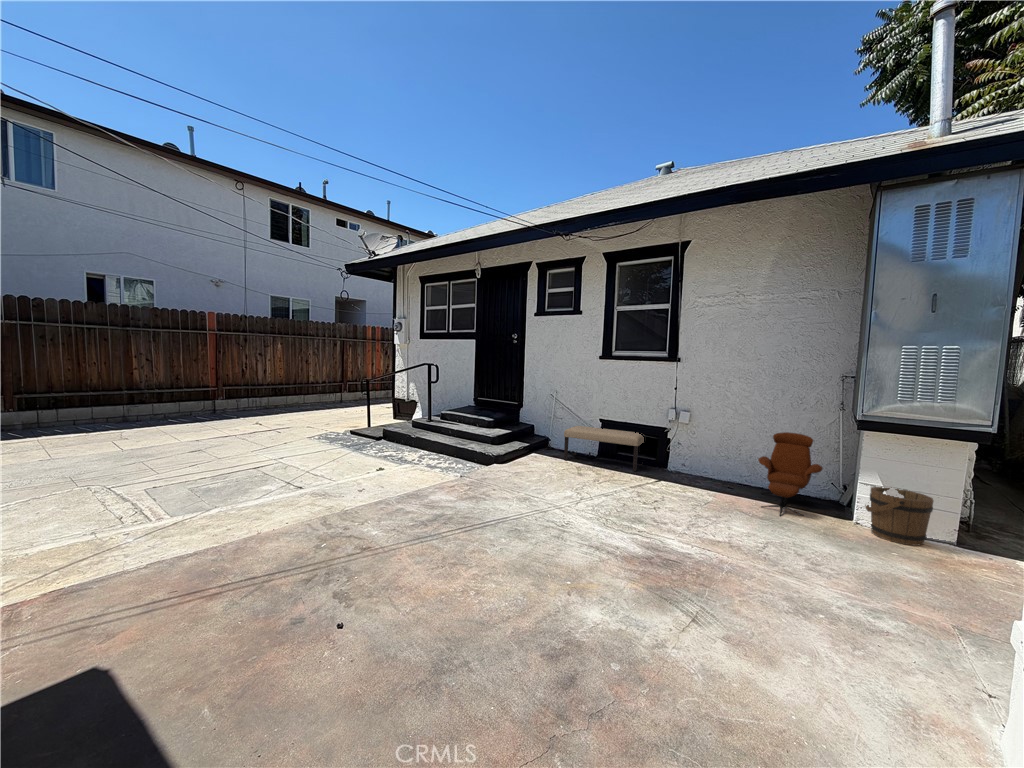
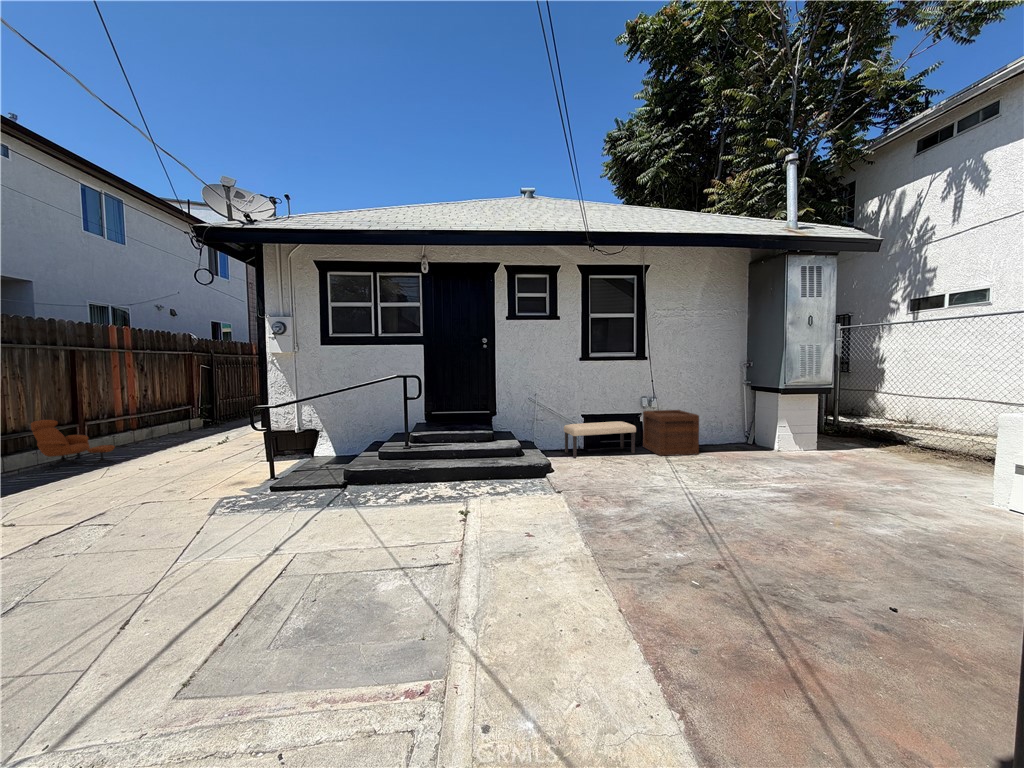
wooden crate: none [652,425,721,490] -> present [643,410,699,456]
lounge chair: present [758,432,823,516] -> present [31,420,115,469]
bucket: present [865,487,933,546] -> none [791,427,828,457]

